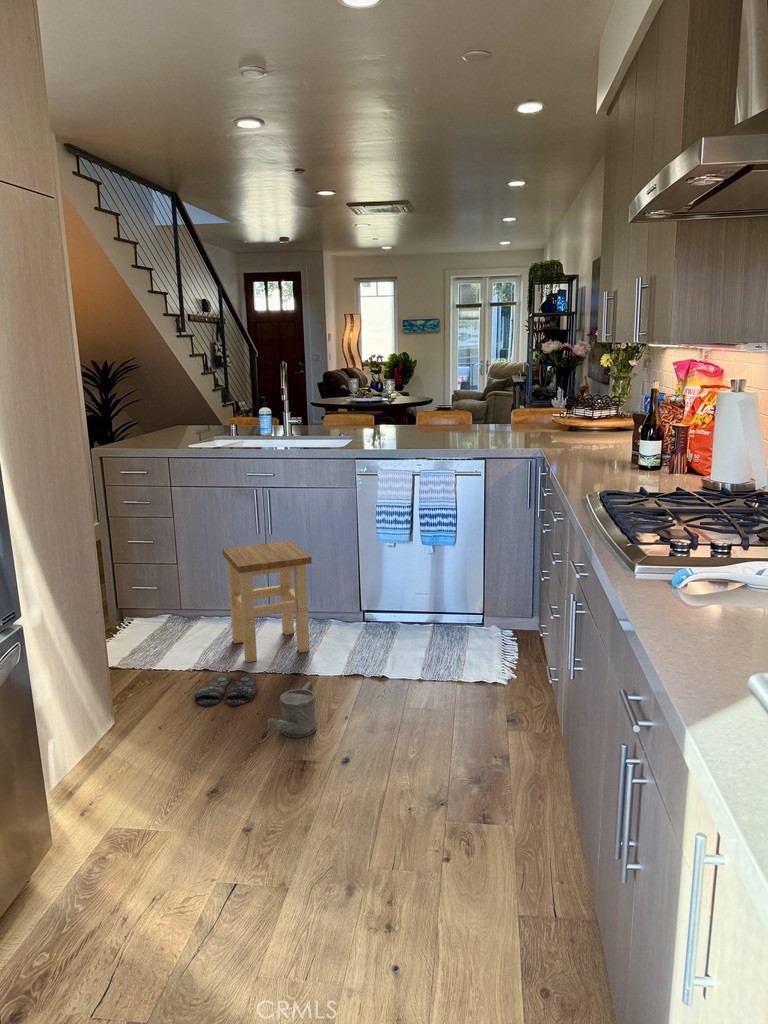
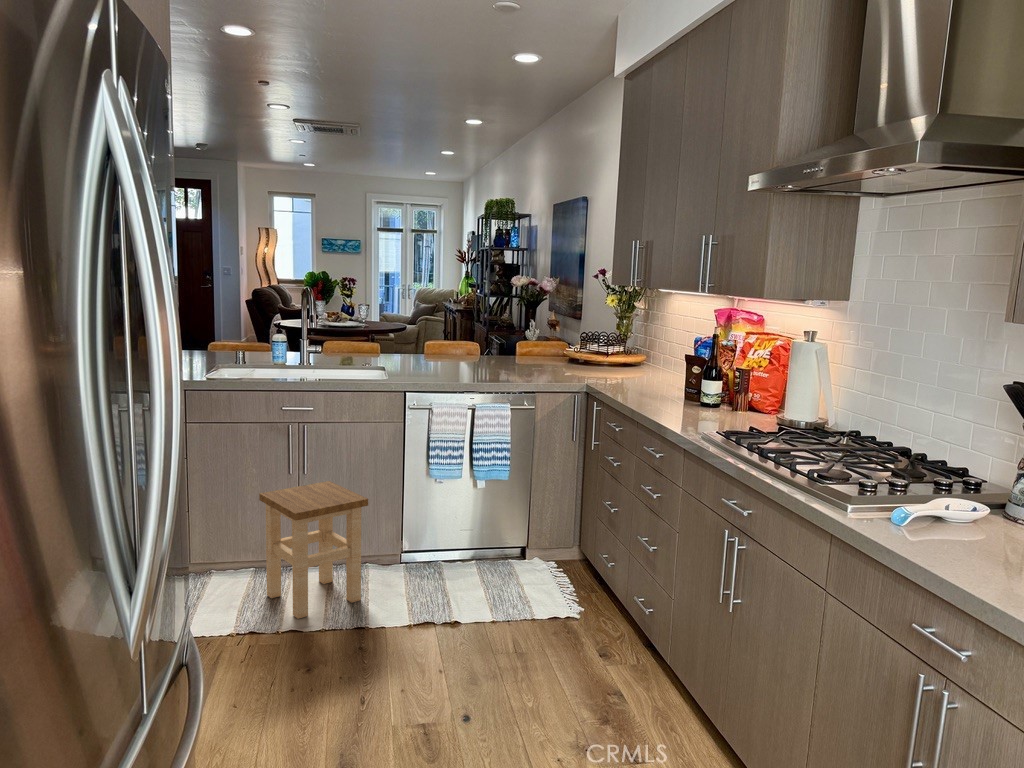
slippers: present [195,675,257,706] -> none [259,633,329,675]
watering can: present [267,682,317,738] -> none [378,635,419,698]

